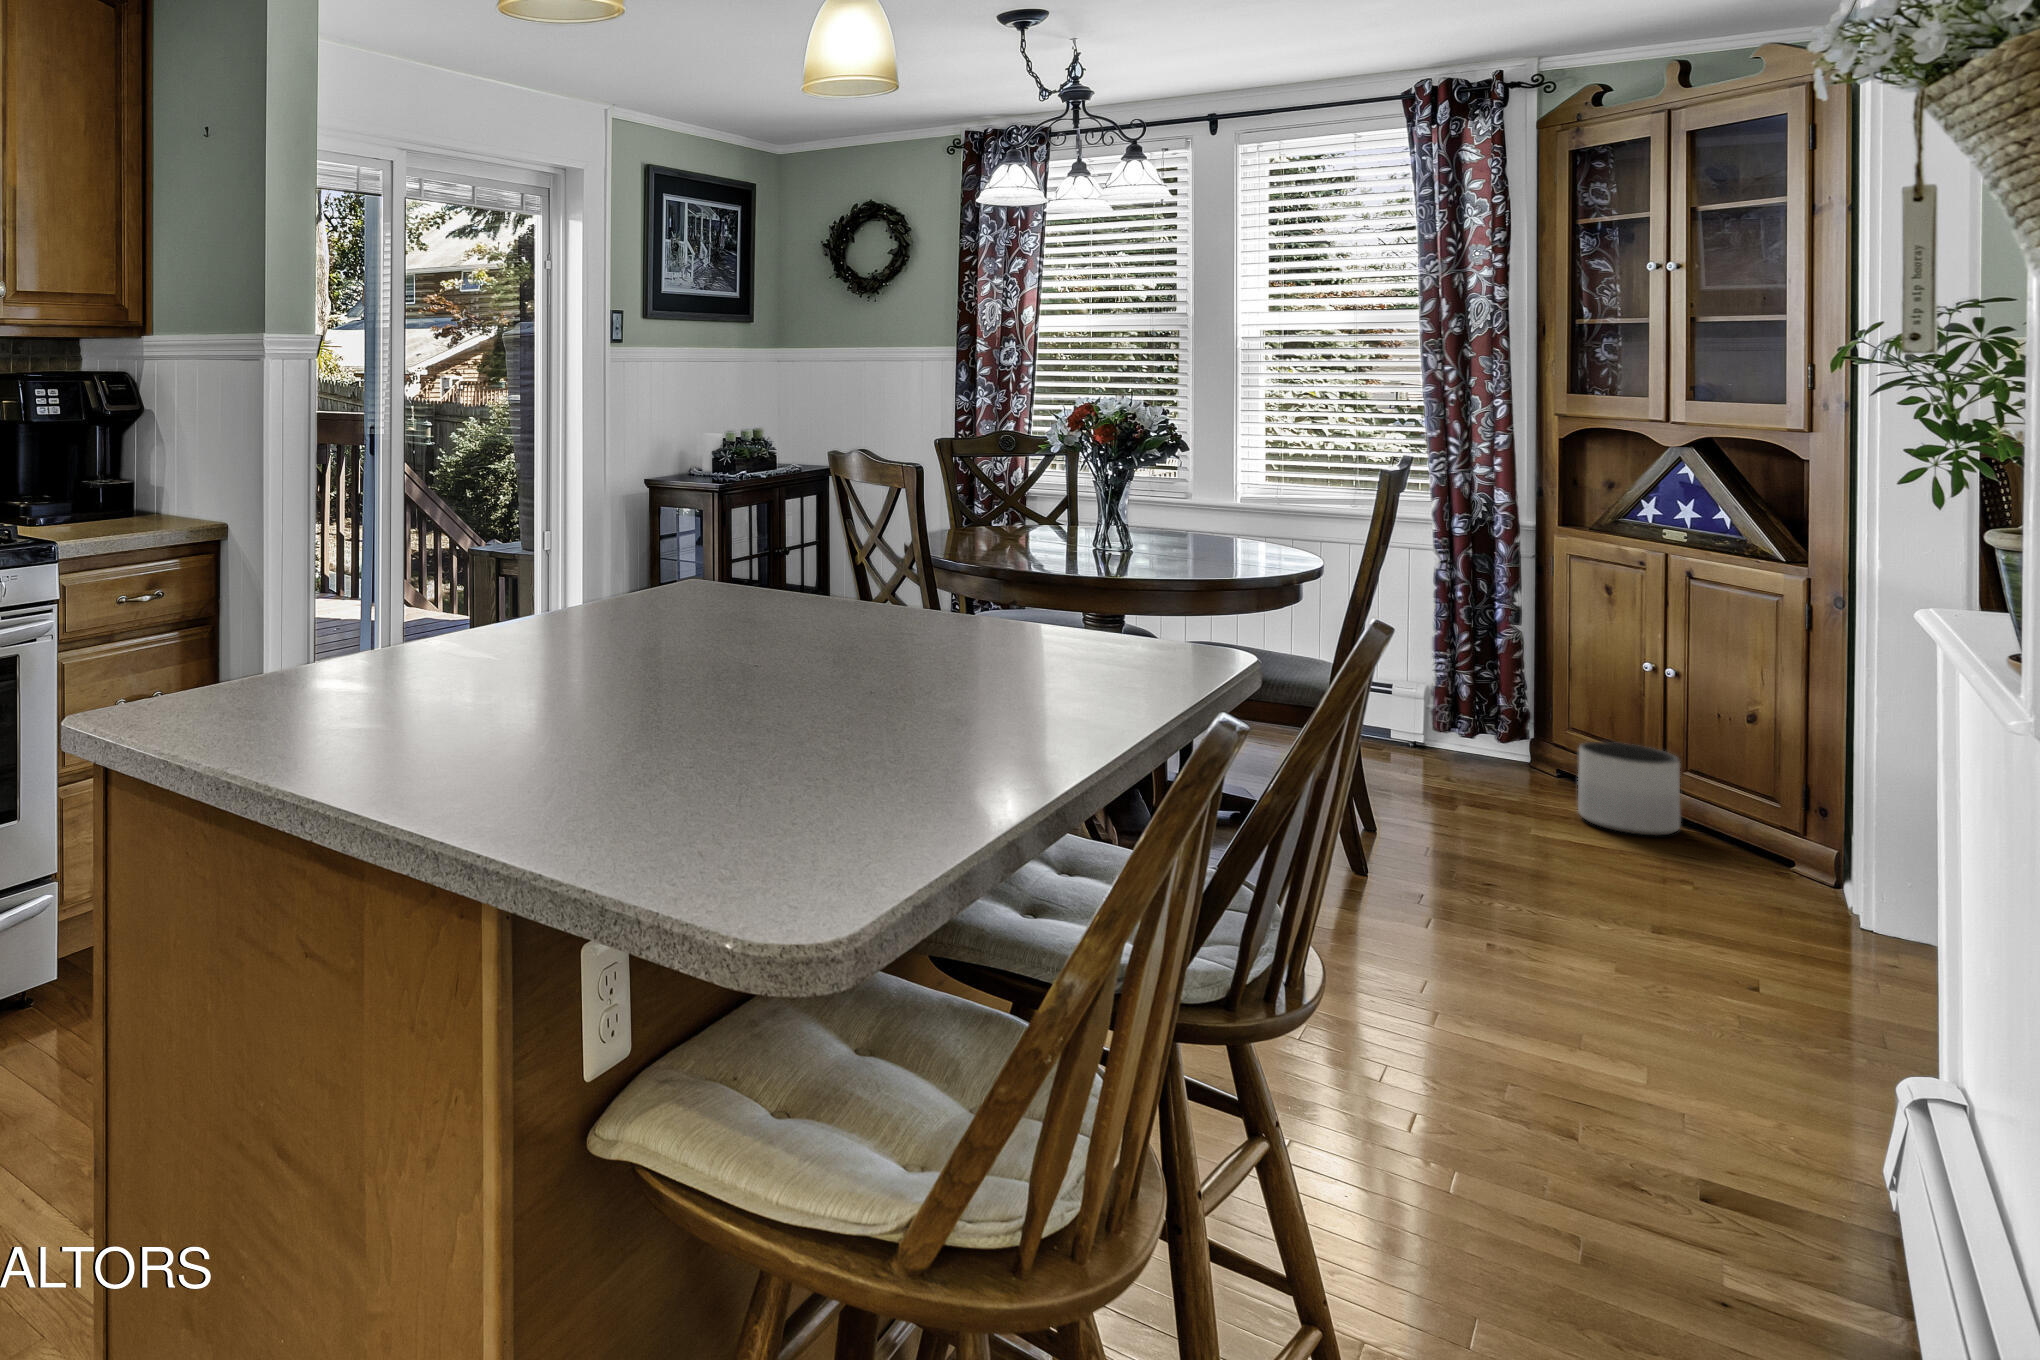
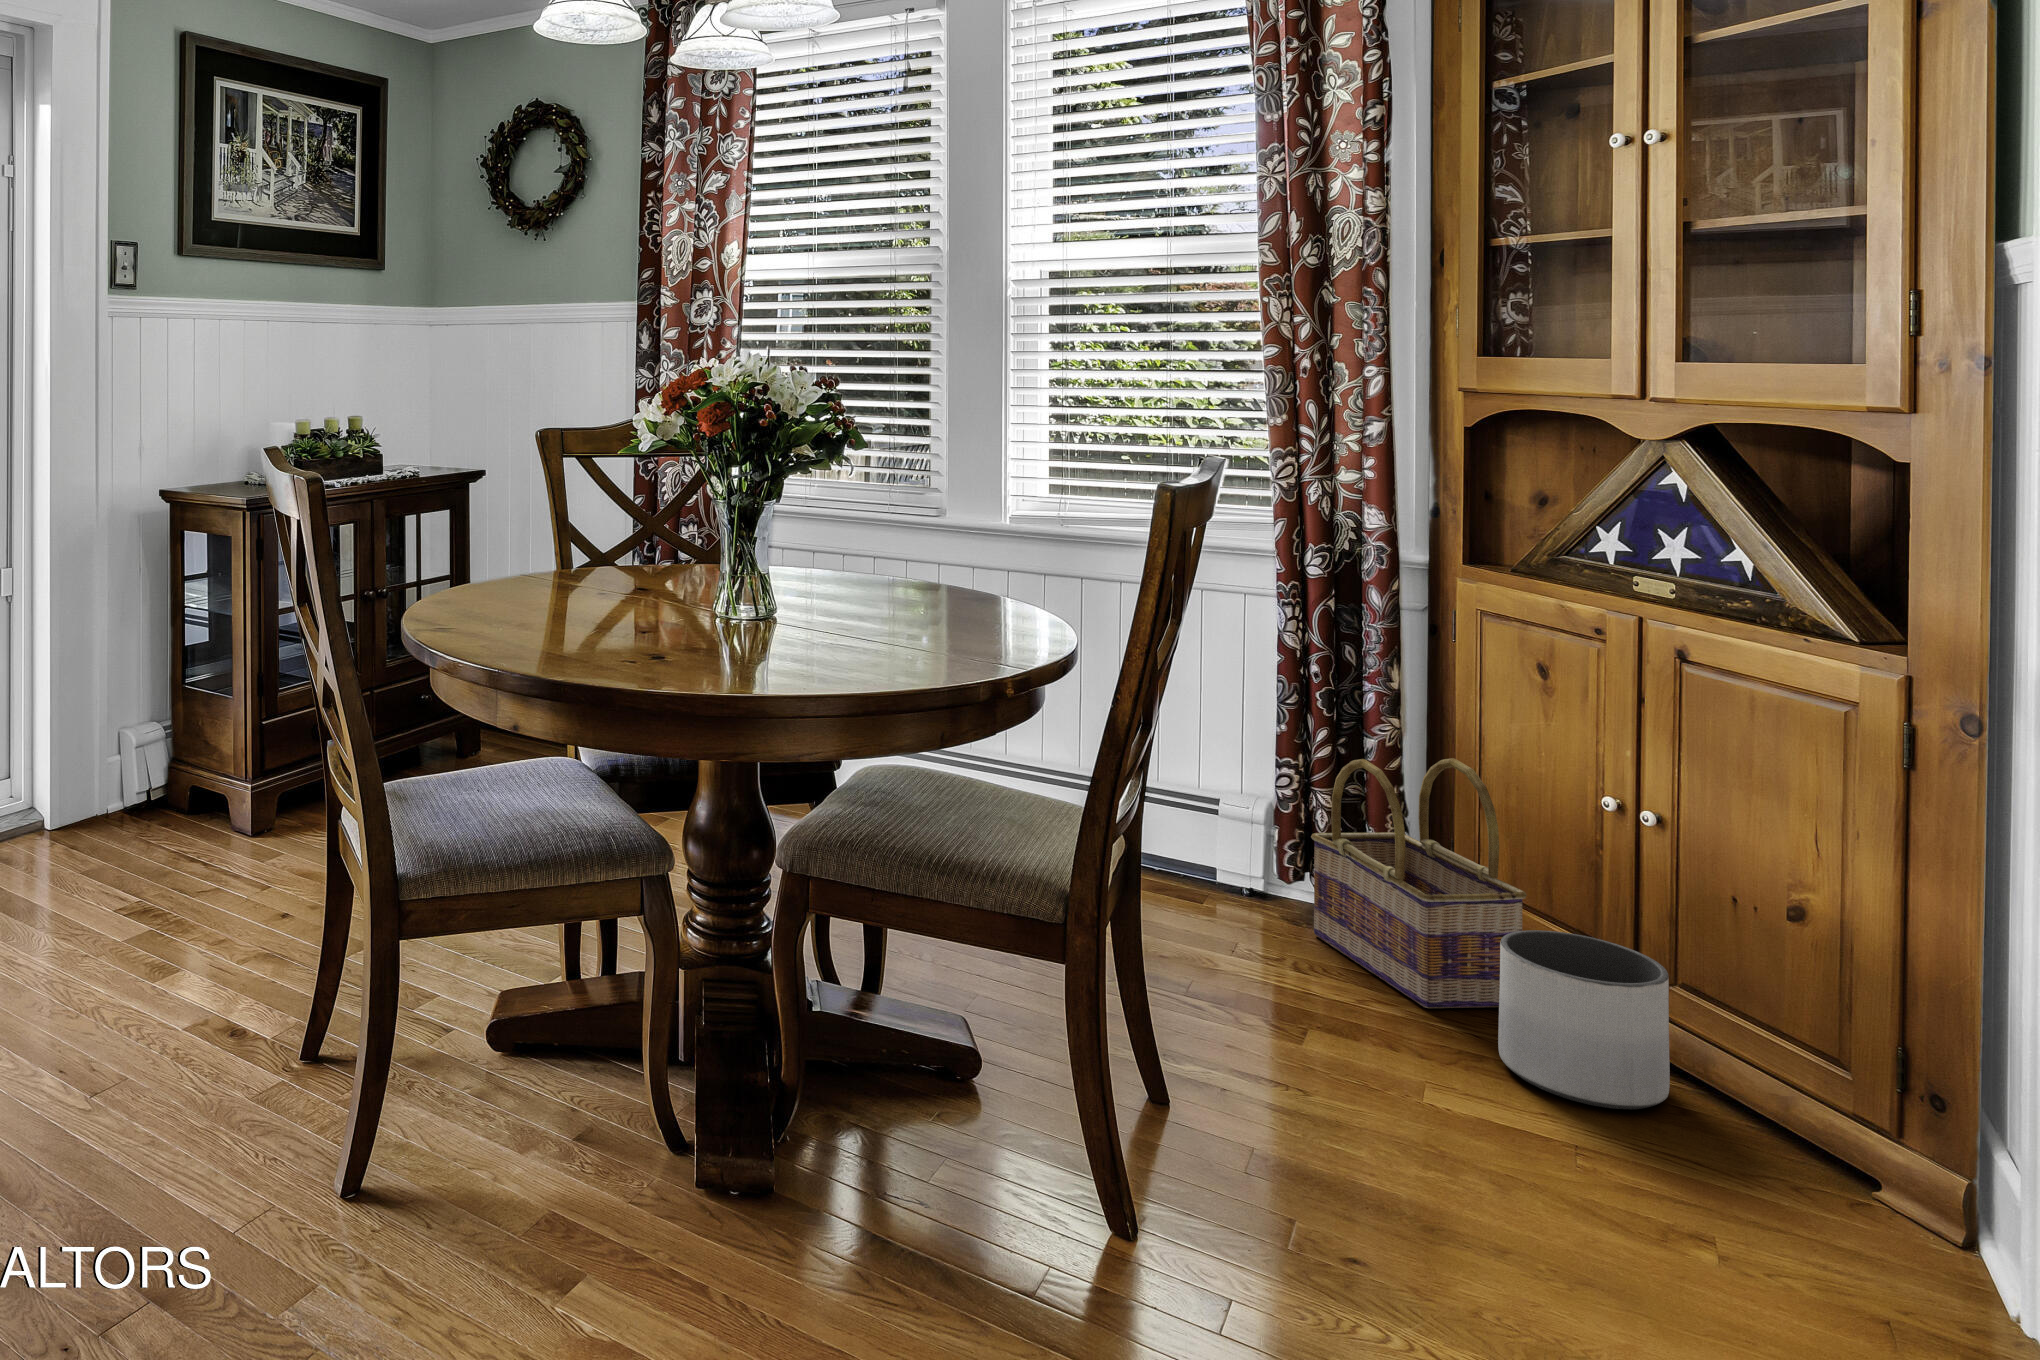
basket: none [1458,648,1598,796] -> present [1311,758,1527,1008]

